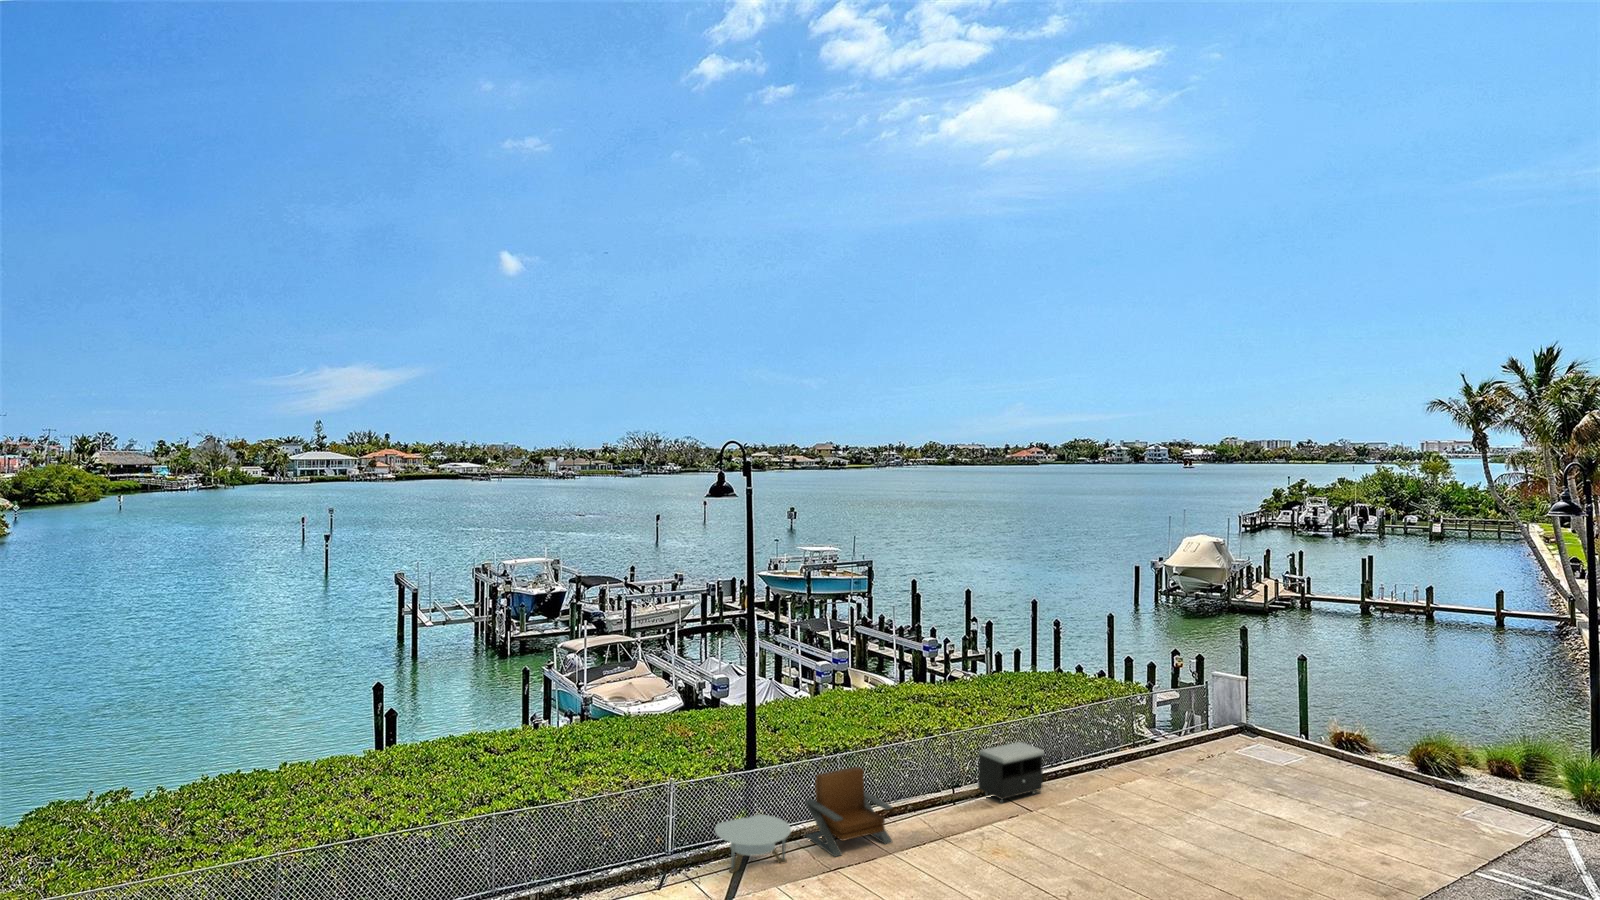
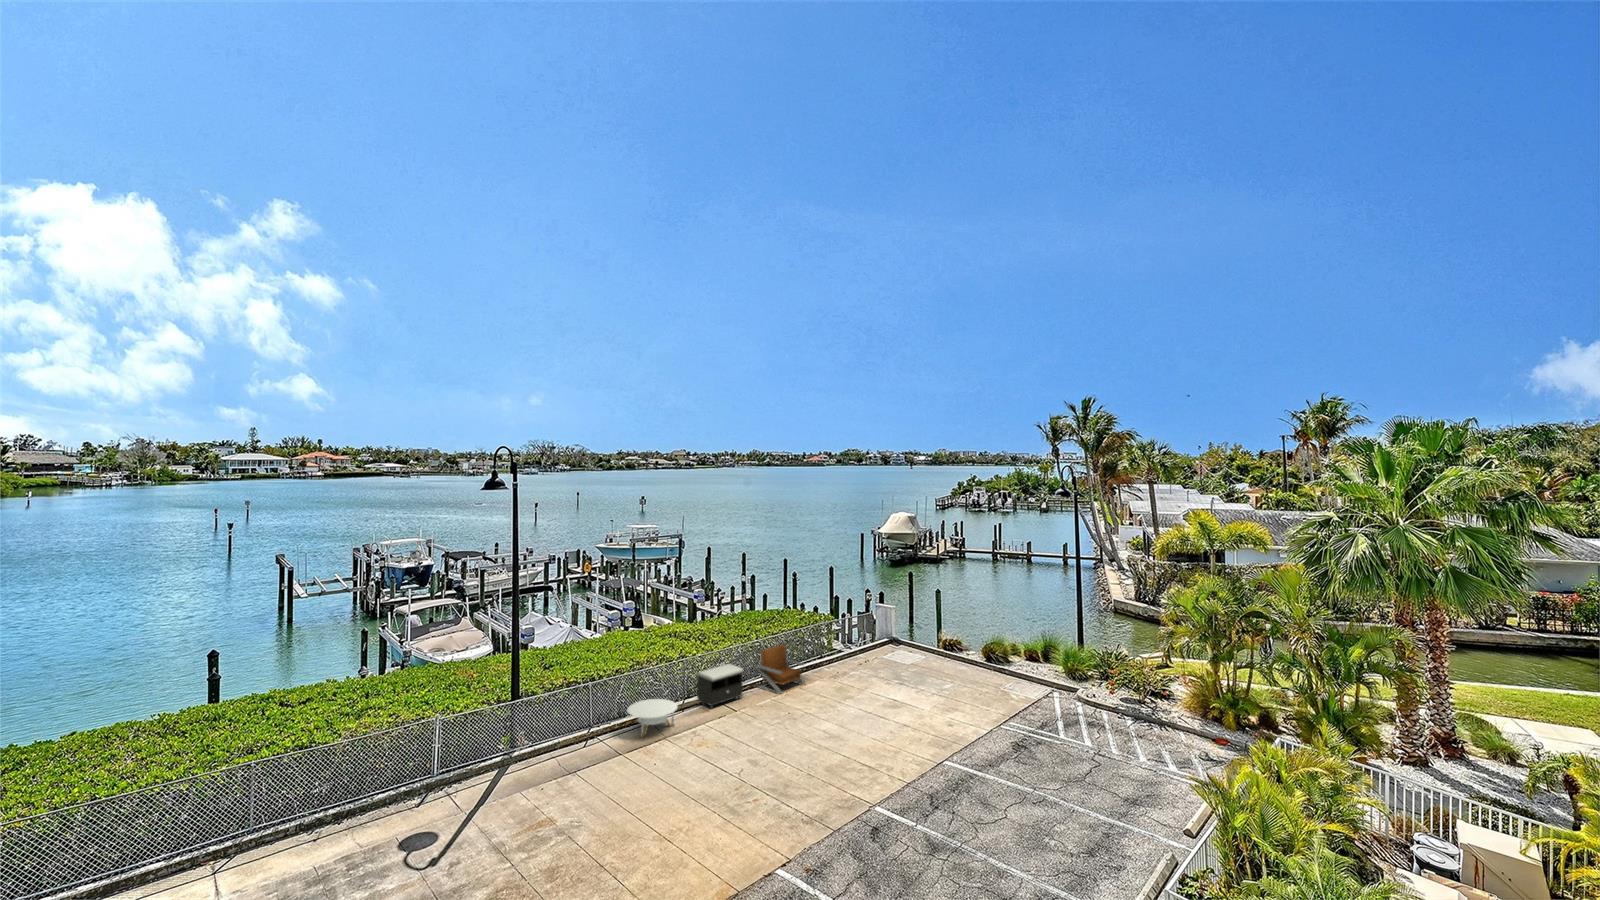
lounge chair: present [805,767,893,857] -> present [756,644,805,694]
round table: present [715,814,791,873] -> present [627,699,677,737]

